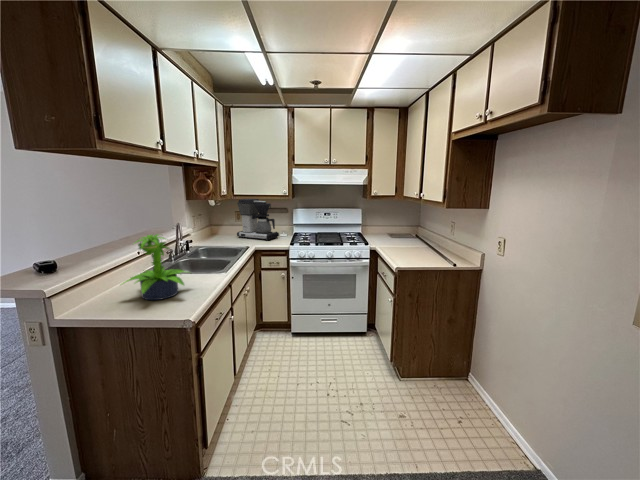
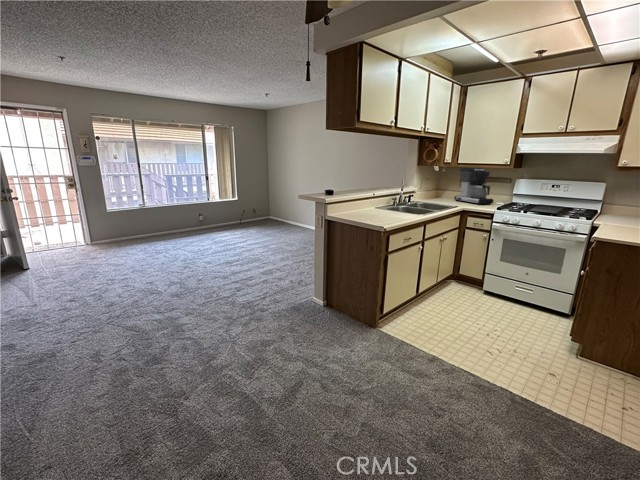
potted plant: present [122,234,187,300] -> none [358,177,397,217]

